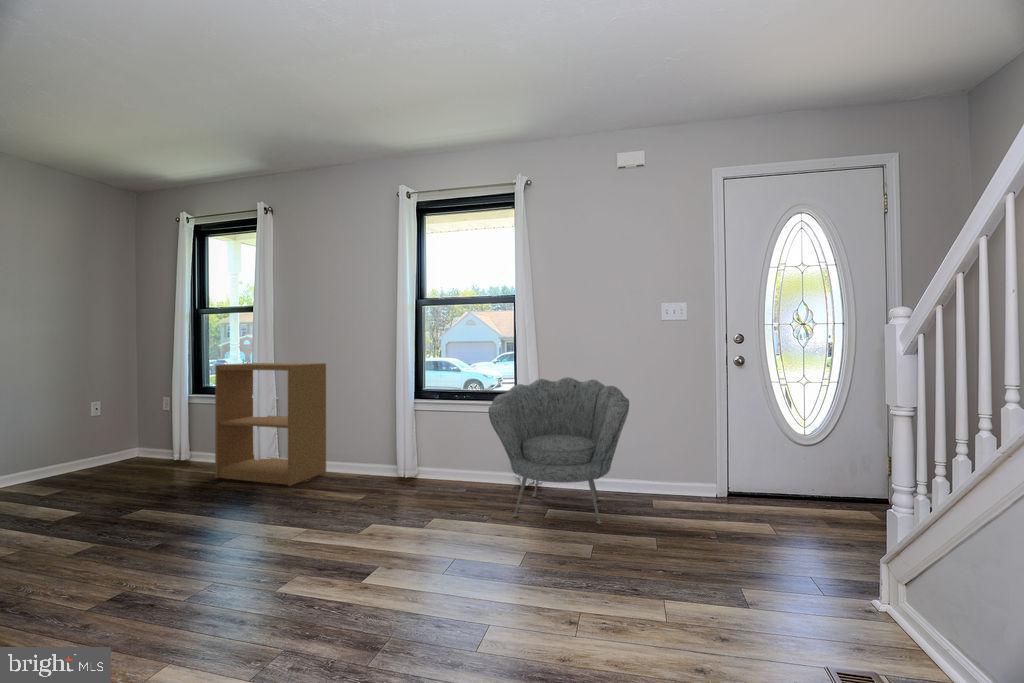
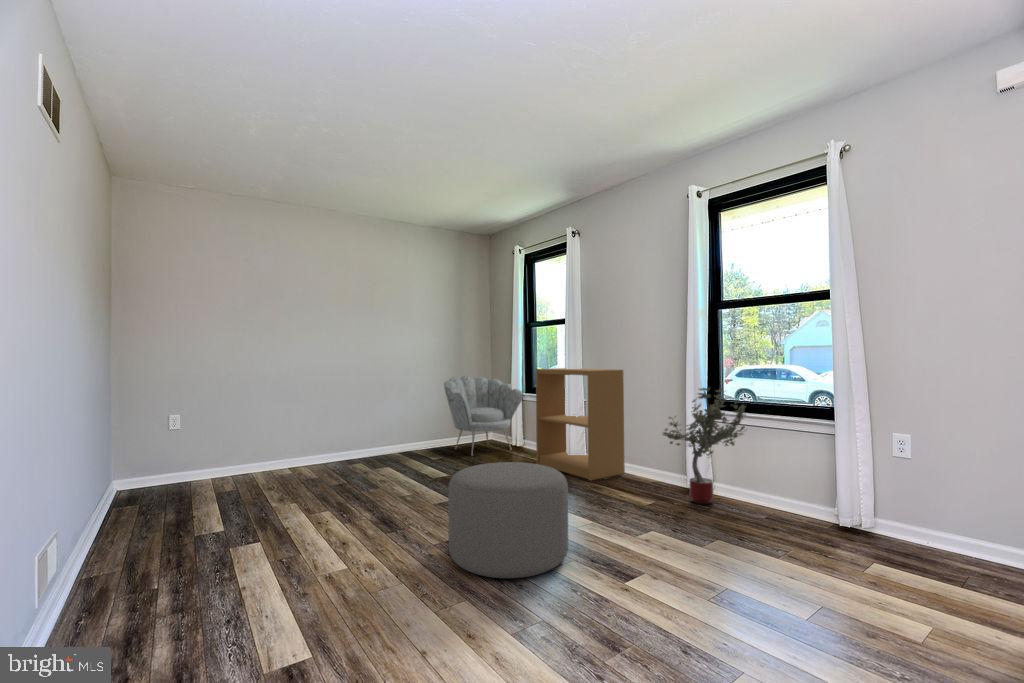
armchair: present [488,377,629,524] -> present [444,376,523,455]
potted tree: none [370,378,452,489] -> present [663,388,746,504]
ottoman: none [121,475,293,626] -> present [448,462,568,578]

